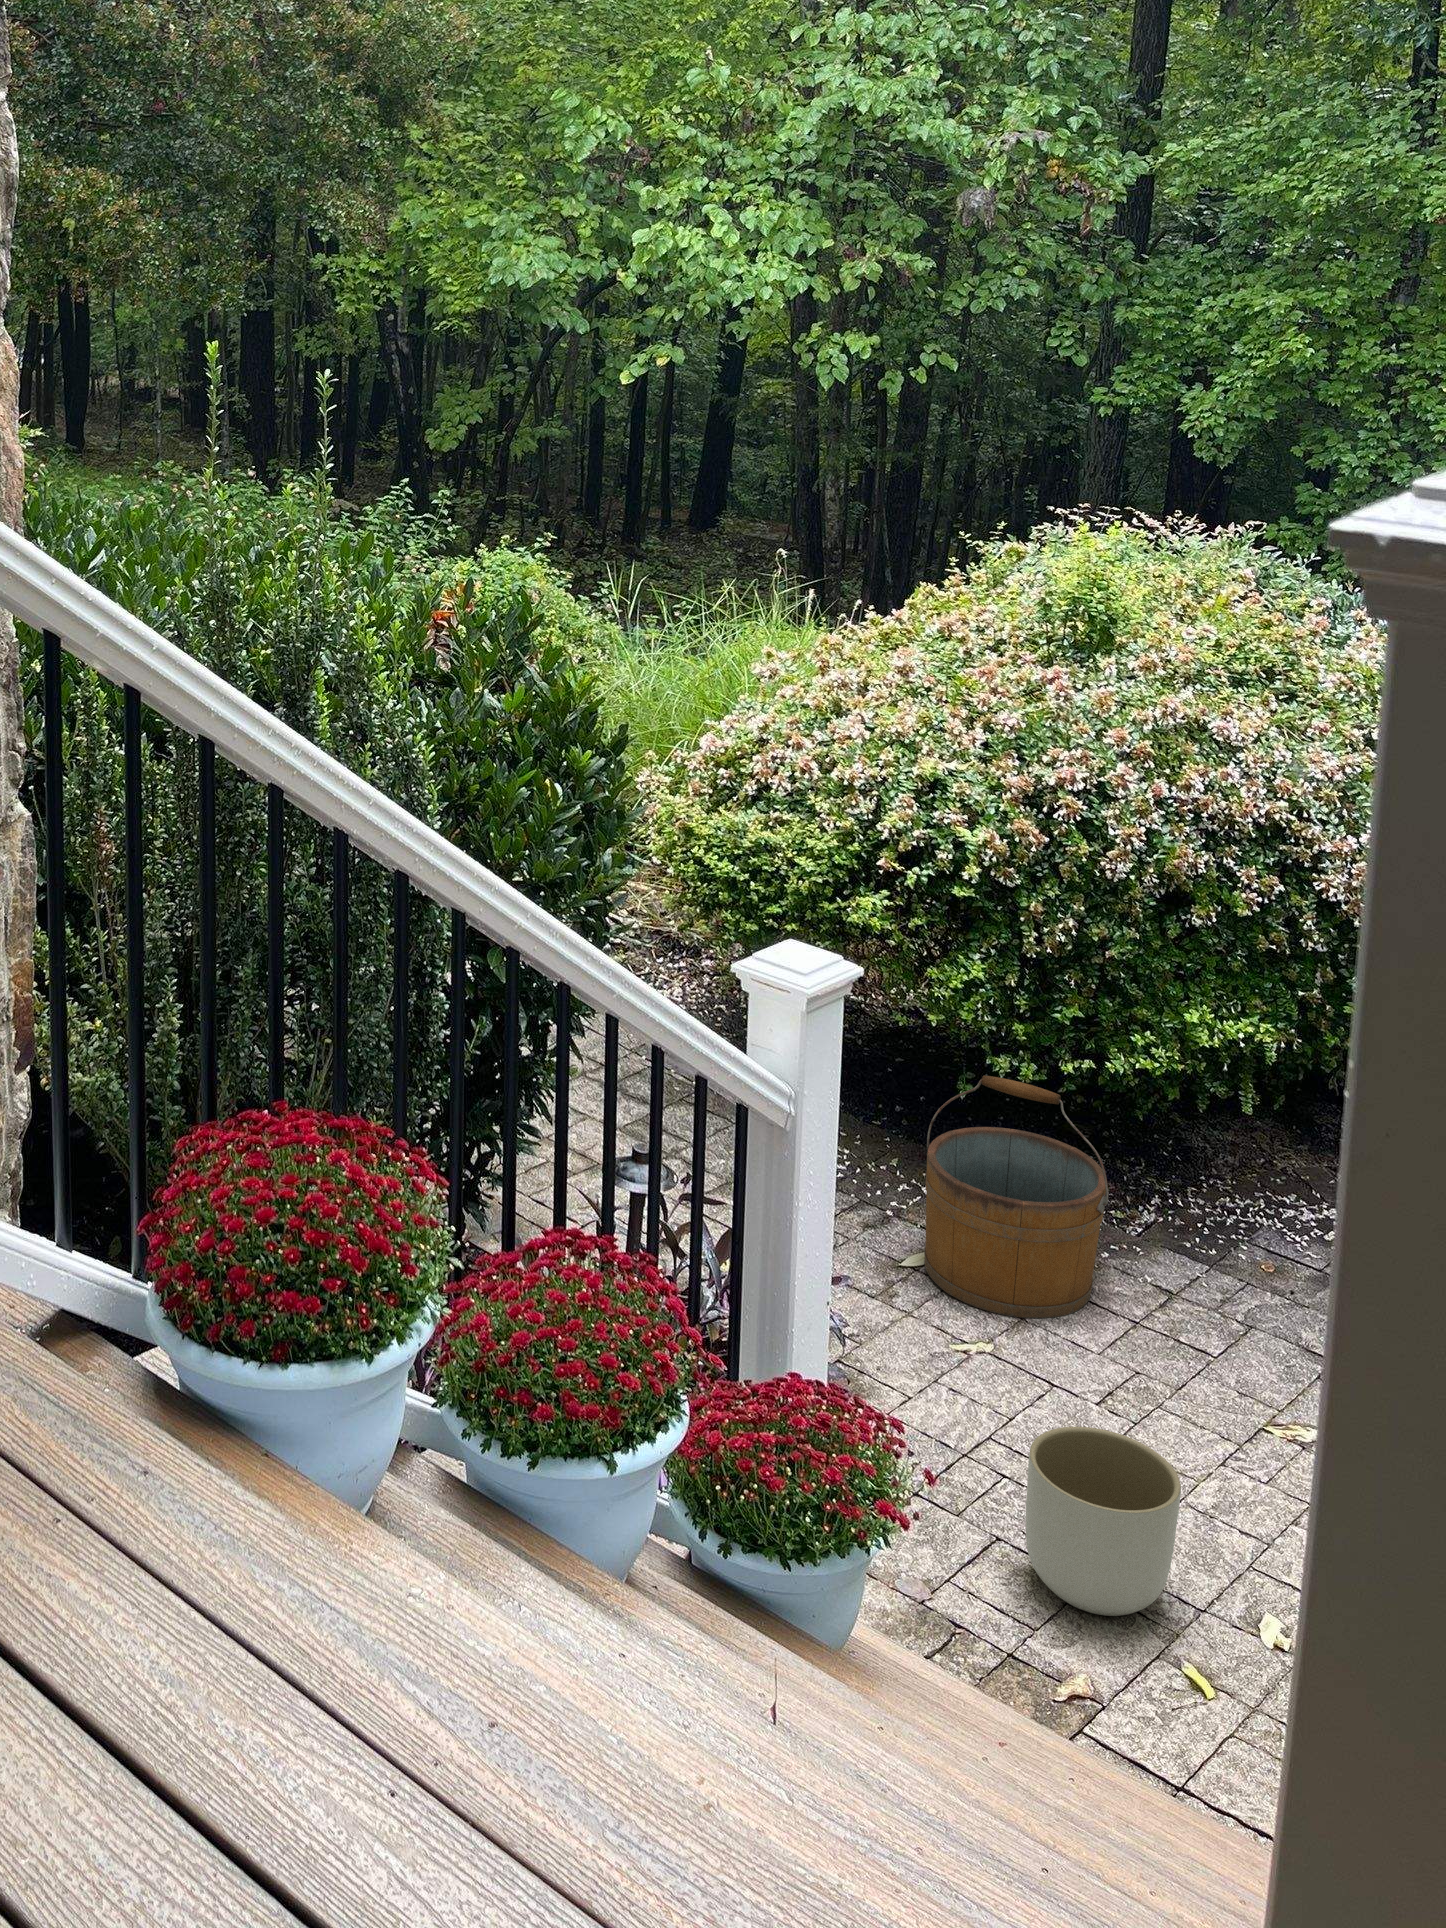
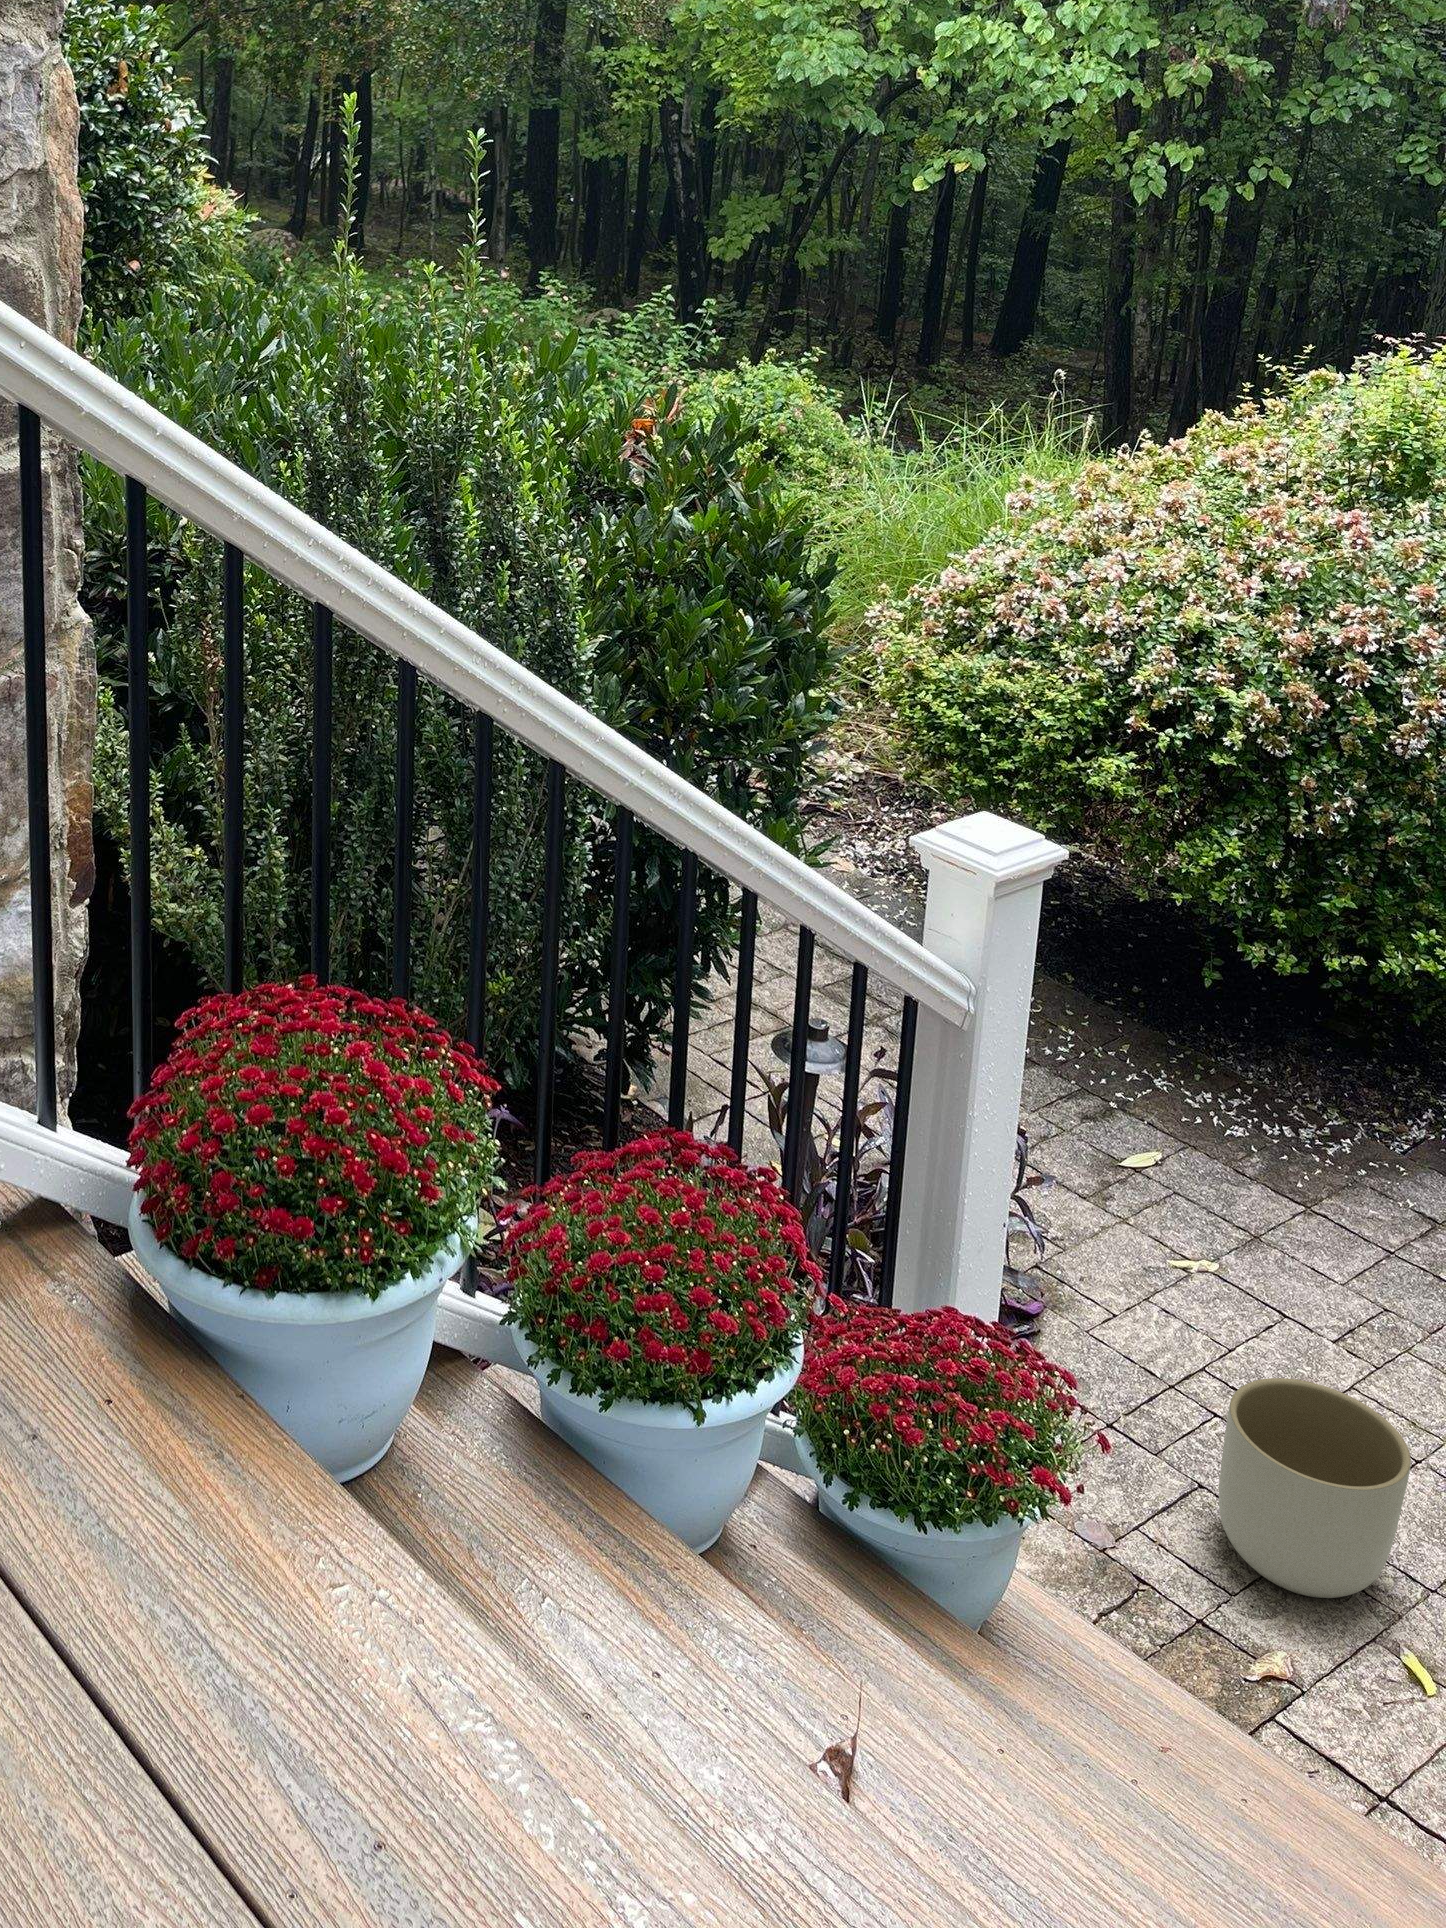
bucket: present [924,1076,1108,1318] -> none [1143,967,1365,1242]

